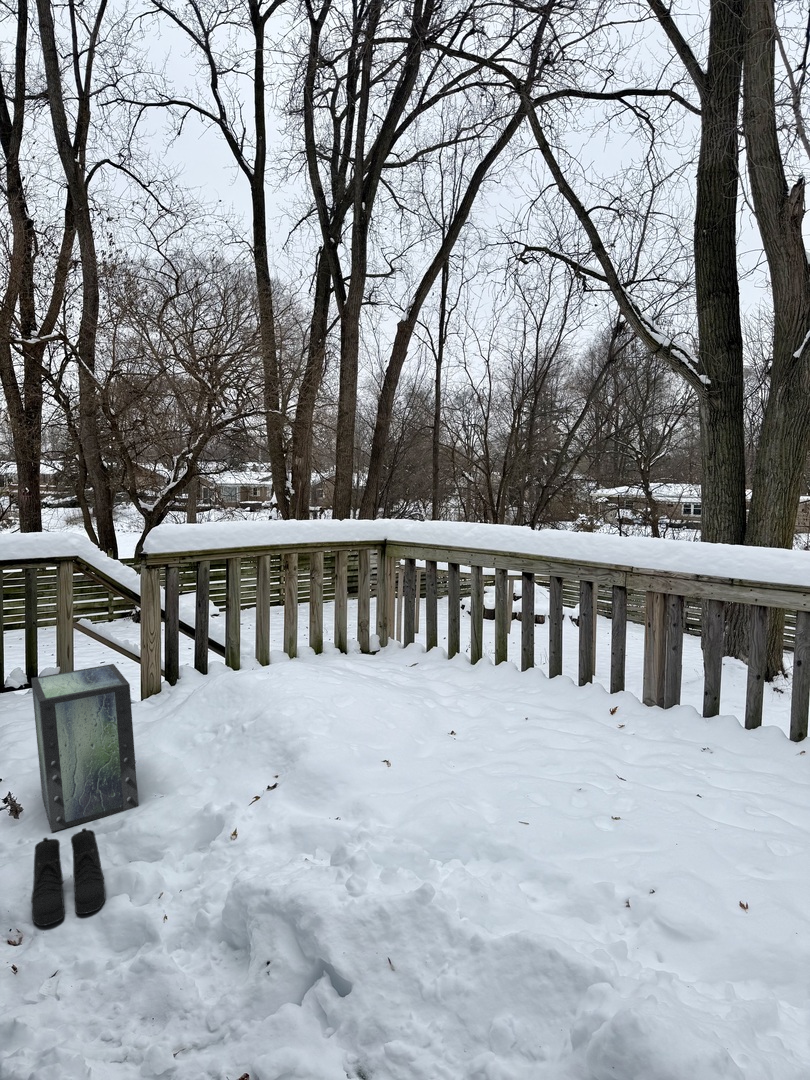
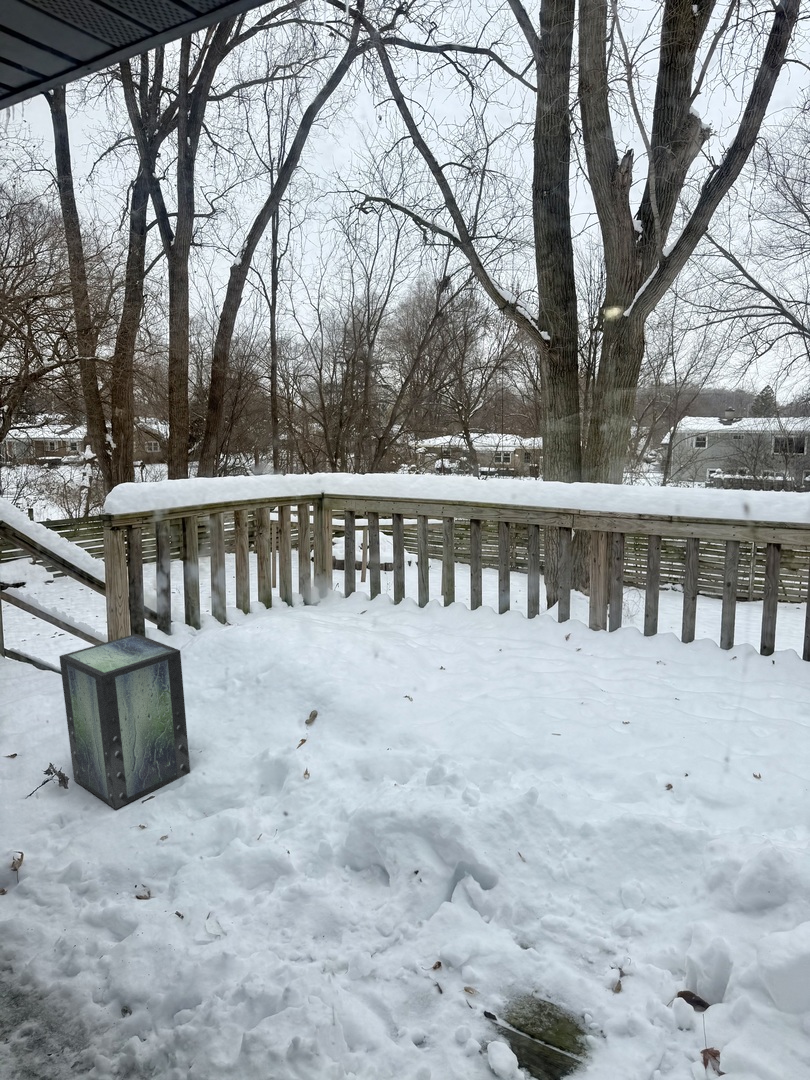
boots: present [31,828,106,926] -> none [146,794,229,890]

